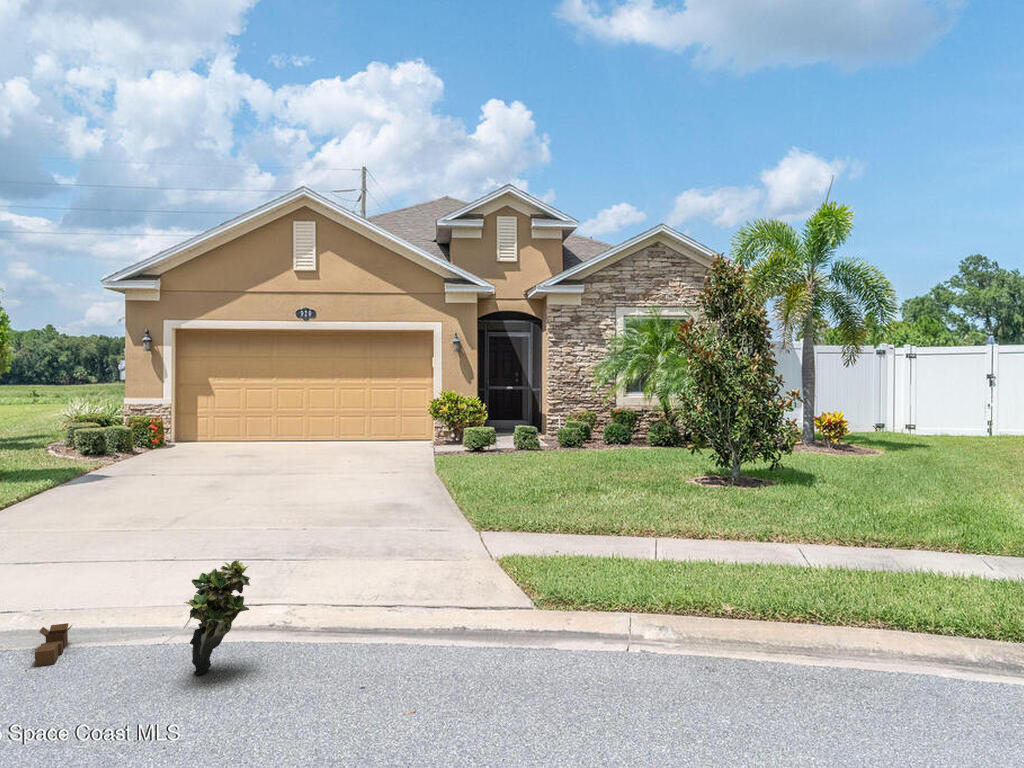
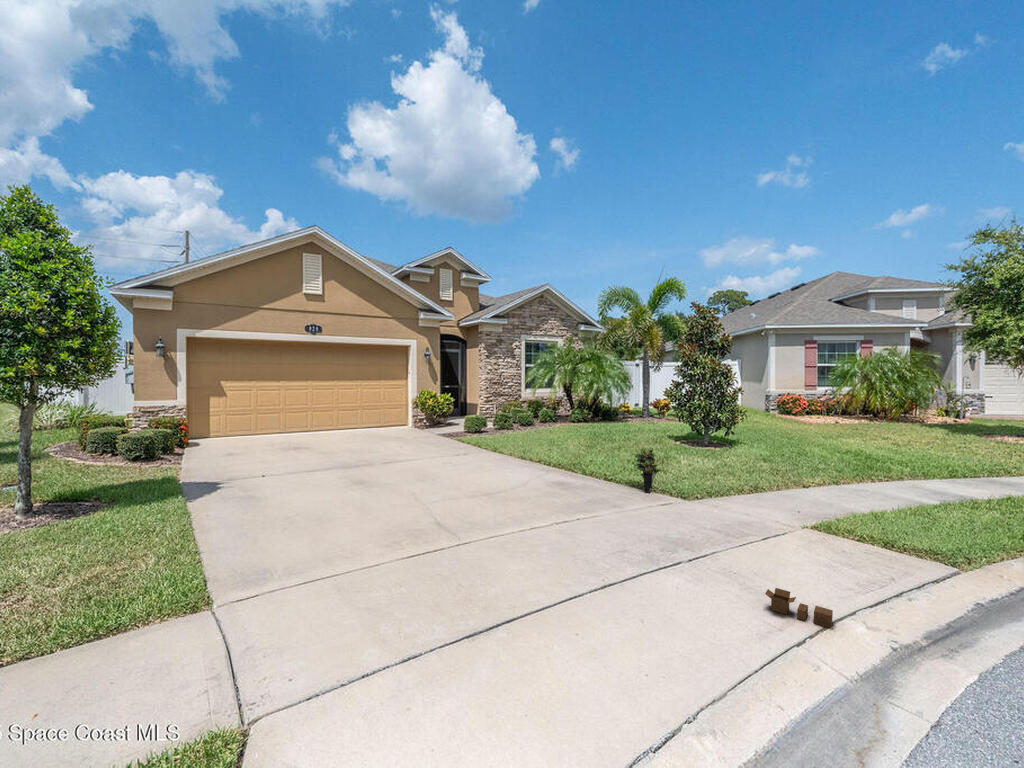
potted plant: present [184,560,250,675] -> present [635,448,660,493]

